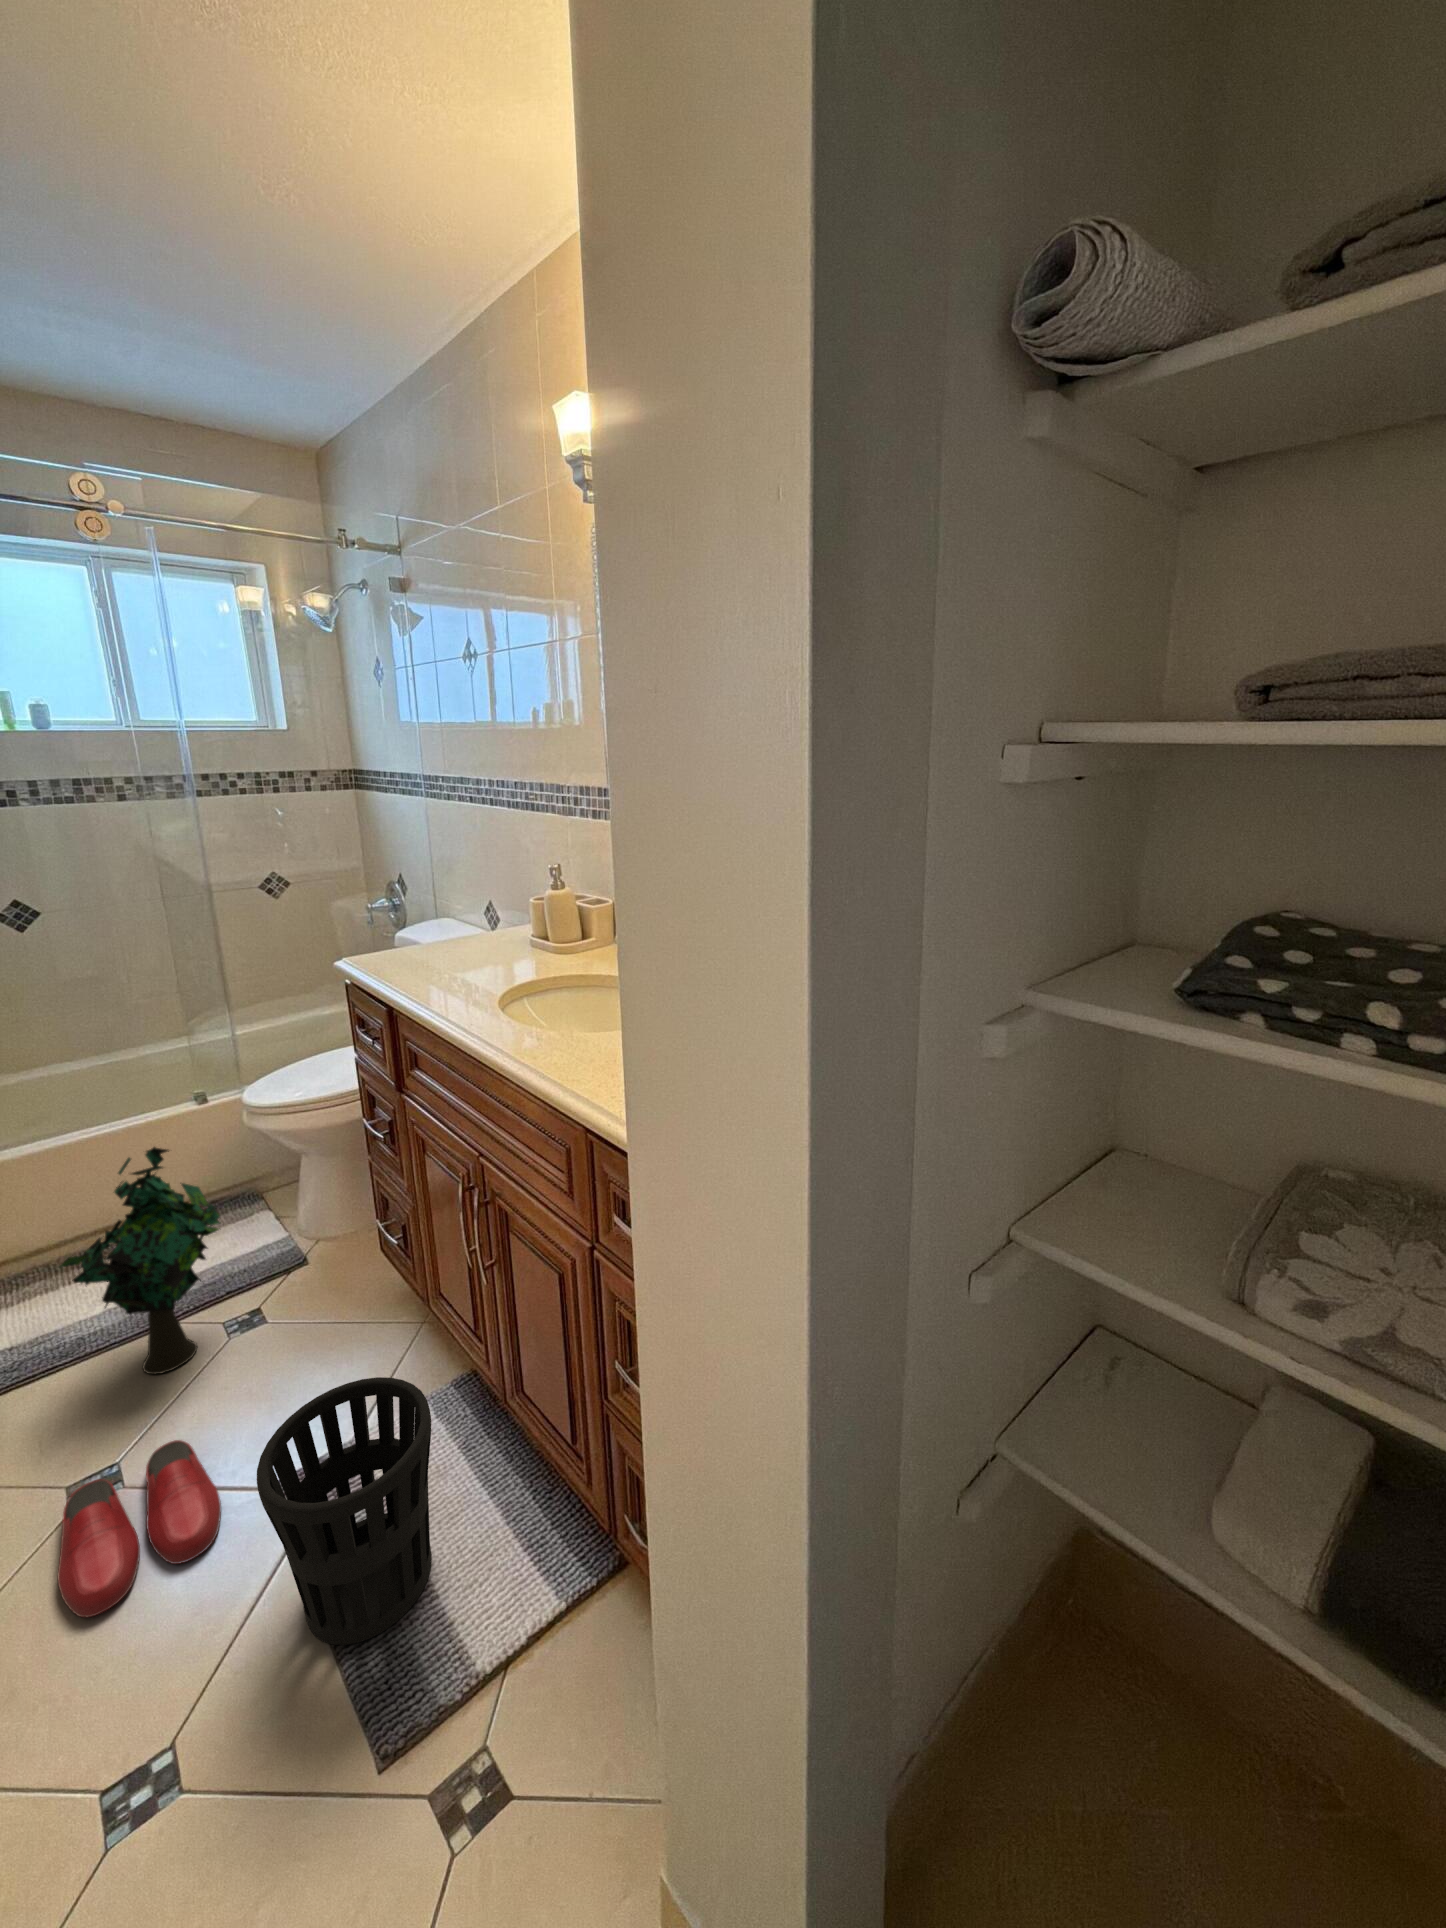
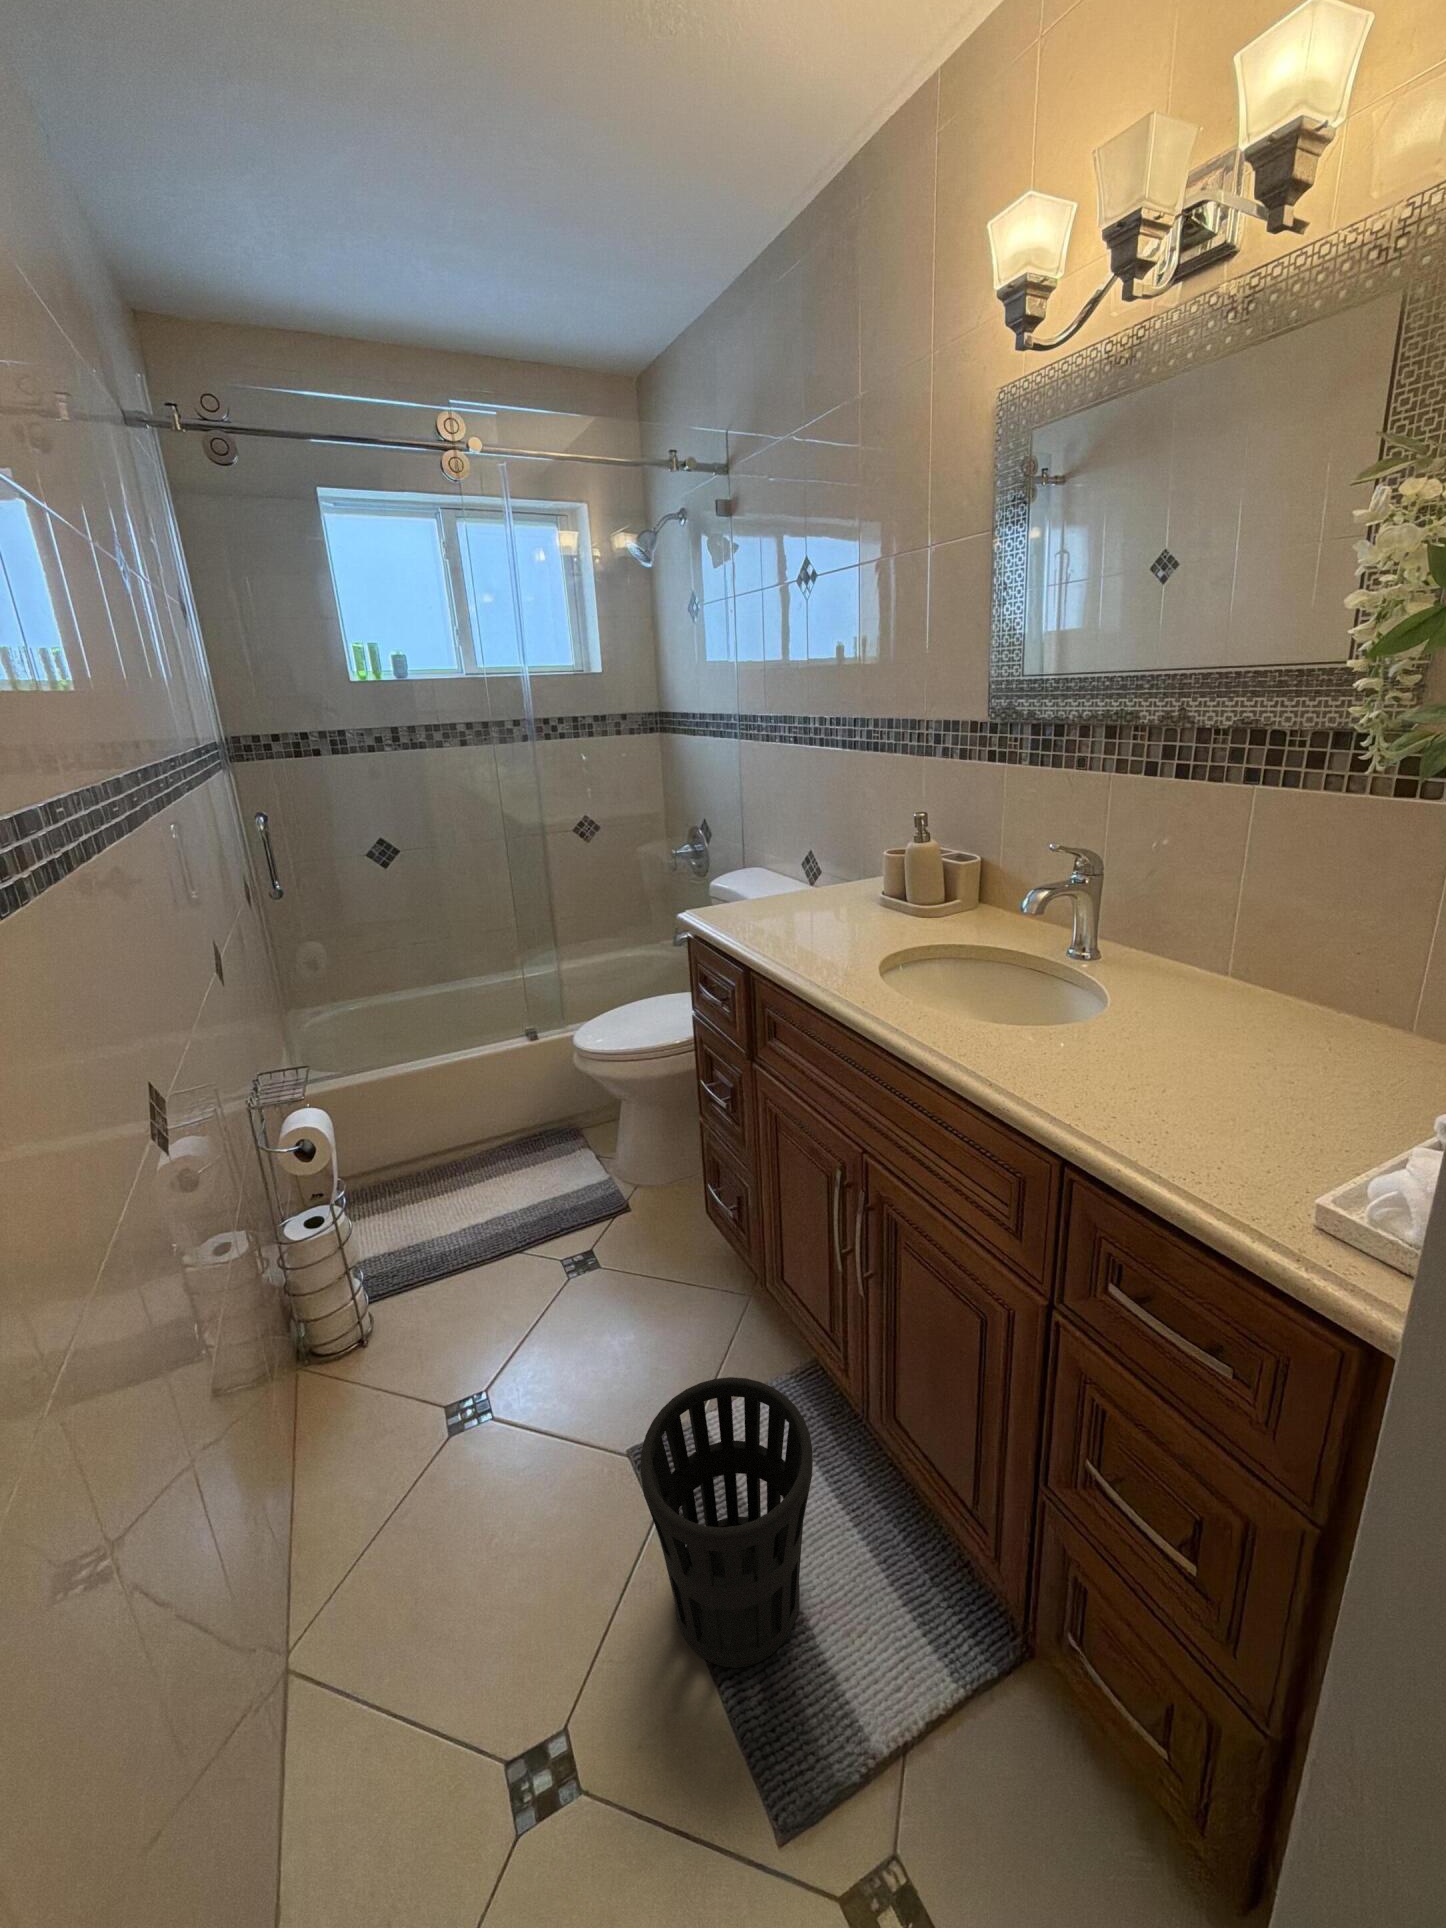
decorative plant: present [60,1147,220,1374] -> none [434,1087,565,1305]
slippers: present [58,1440,221,1617] -> none [447,1381,583,1556]

